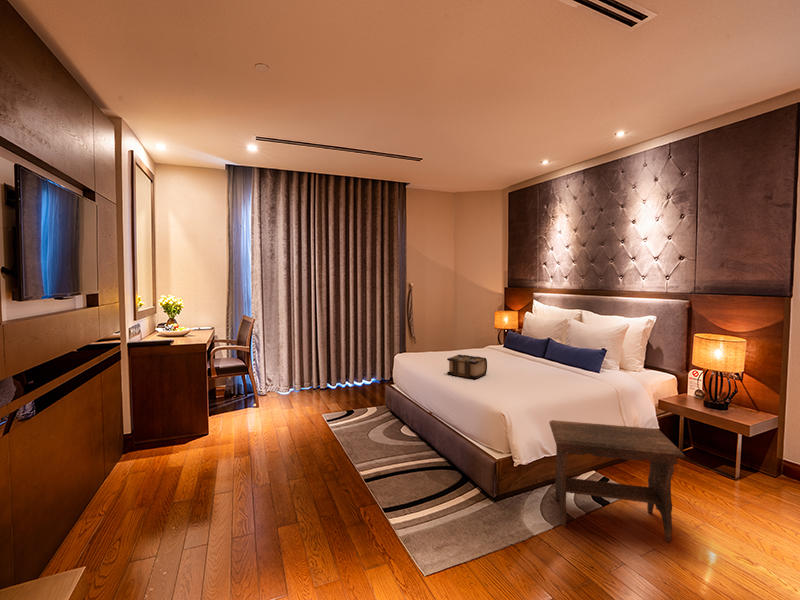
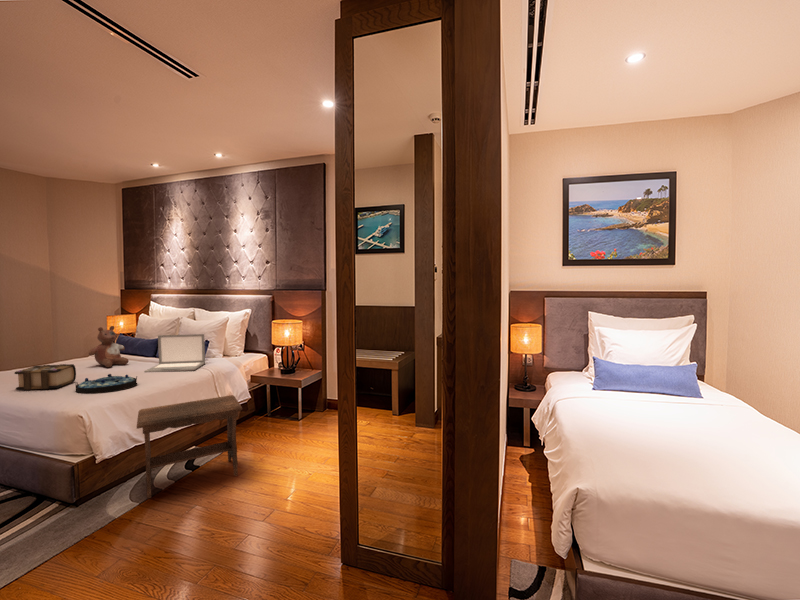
stuffed bear: none [491,324,523,363] -> present [89,326,129,367]
laptop: none [541,338,602,383] -> present [145,334,205,372]
serving tray: none [490,373,543,393] -> present [75,374,137,394]

